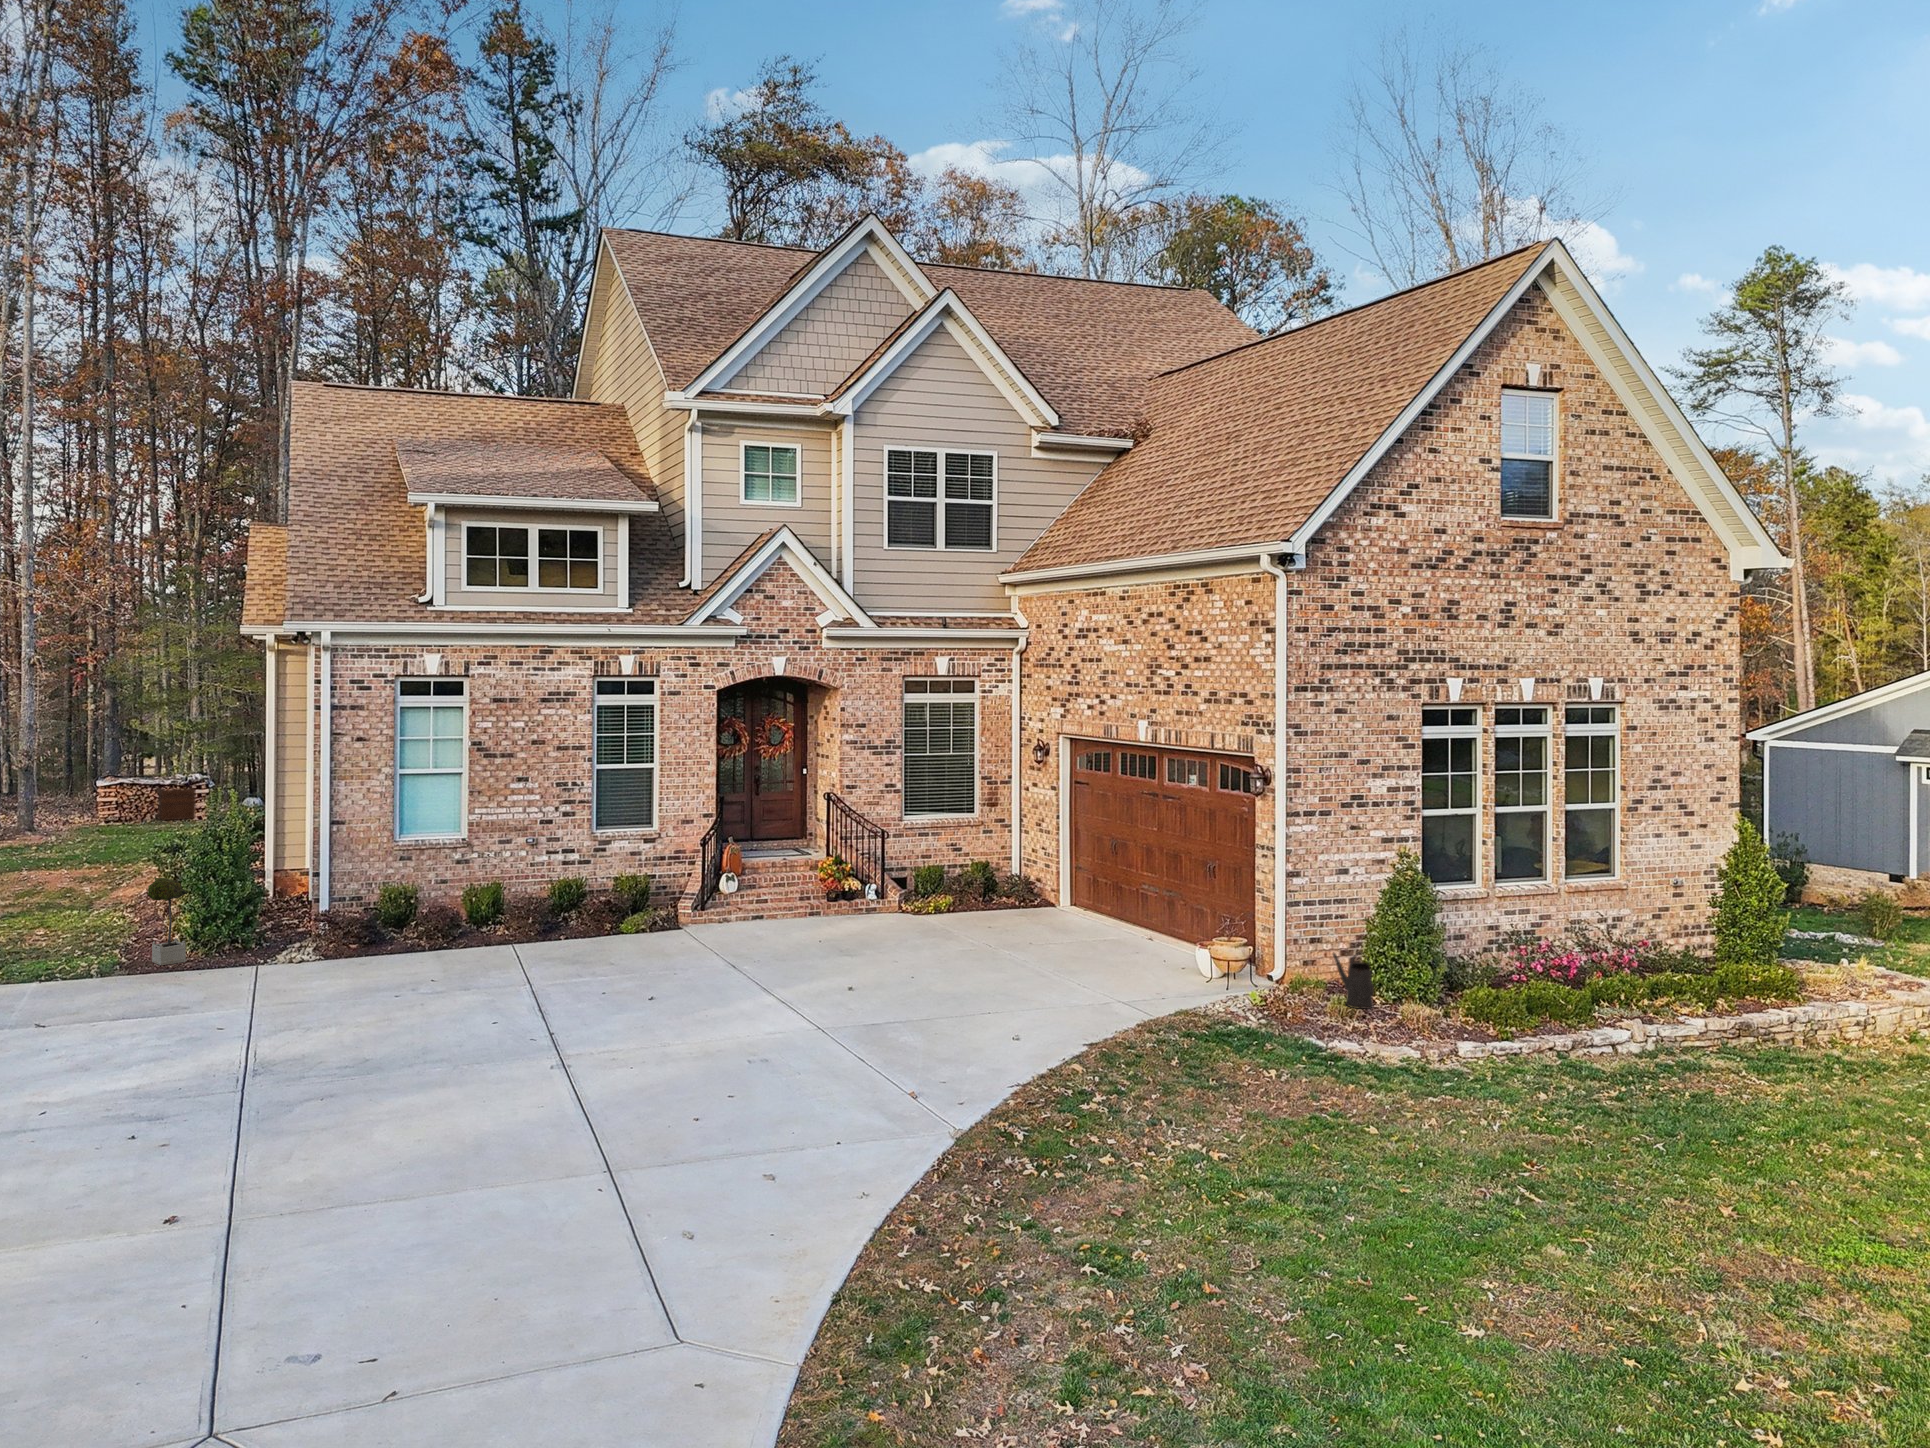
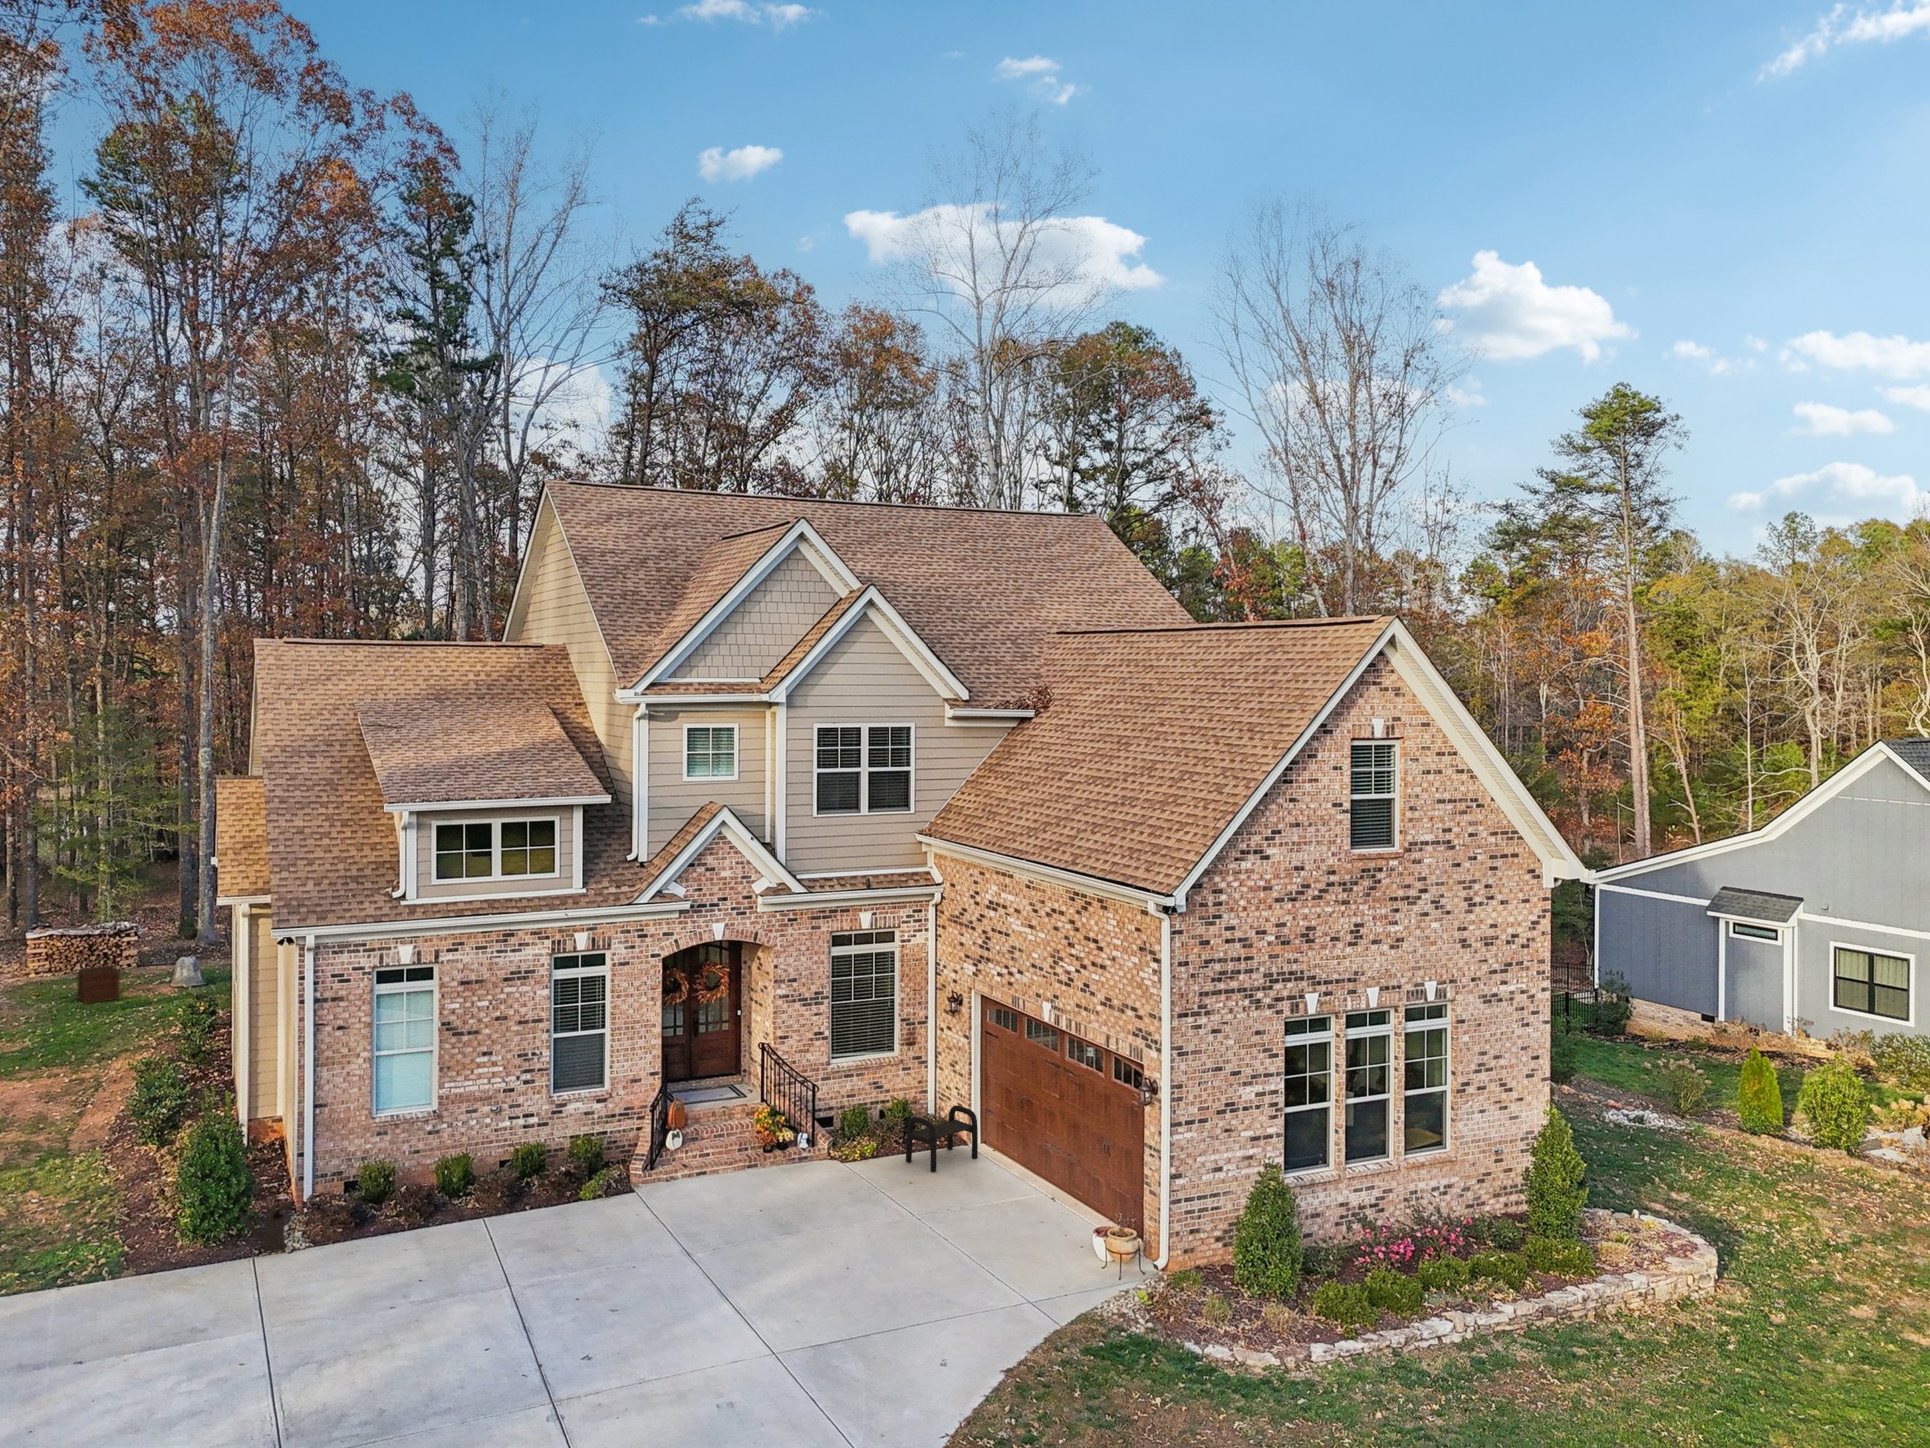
bench: none [985,862,1065,924] -> present [906,1106,978,1172]
potted tree: present [148,877,188,965] -> none [147,1183,184,1268]
watering can: present [1333,952,1374,1009] -> present [239,1204,293,1252]

